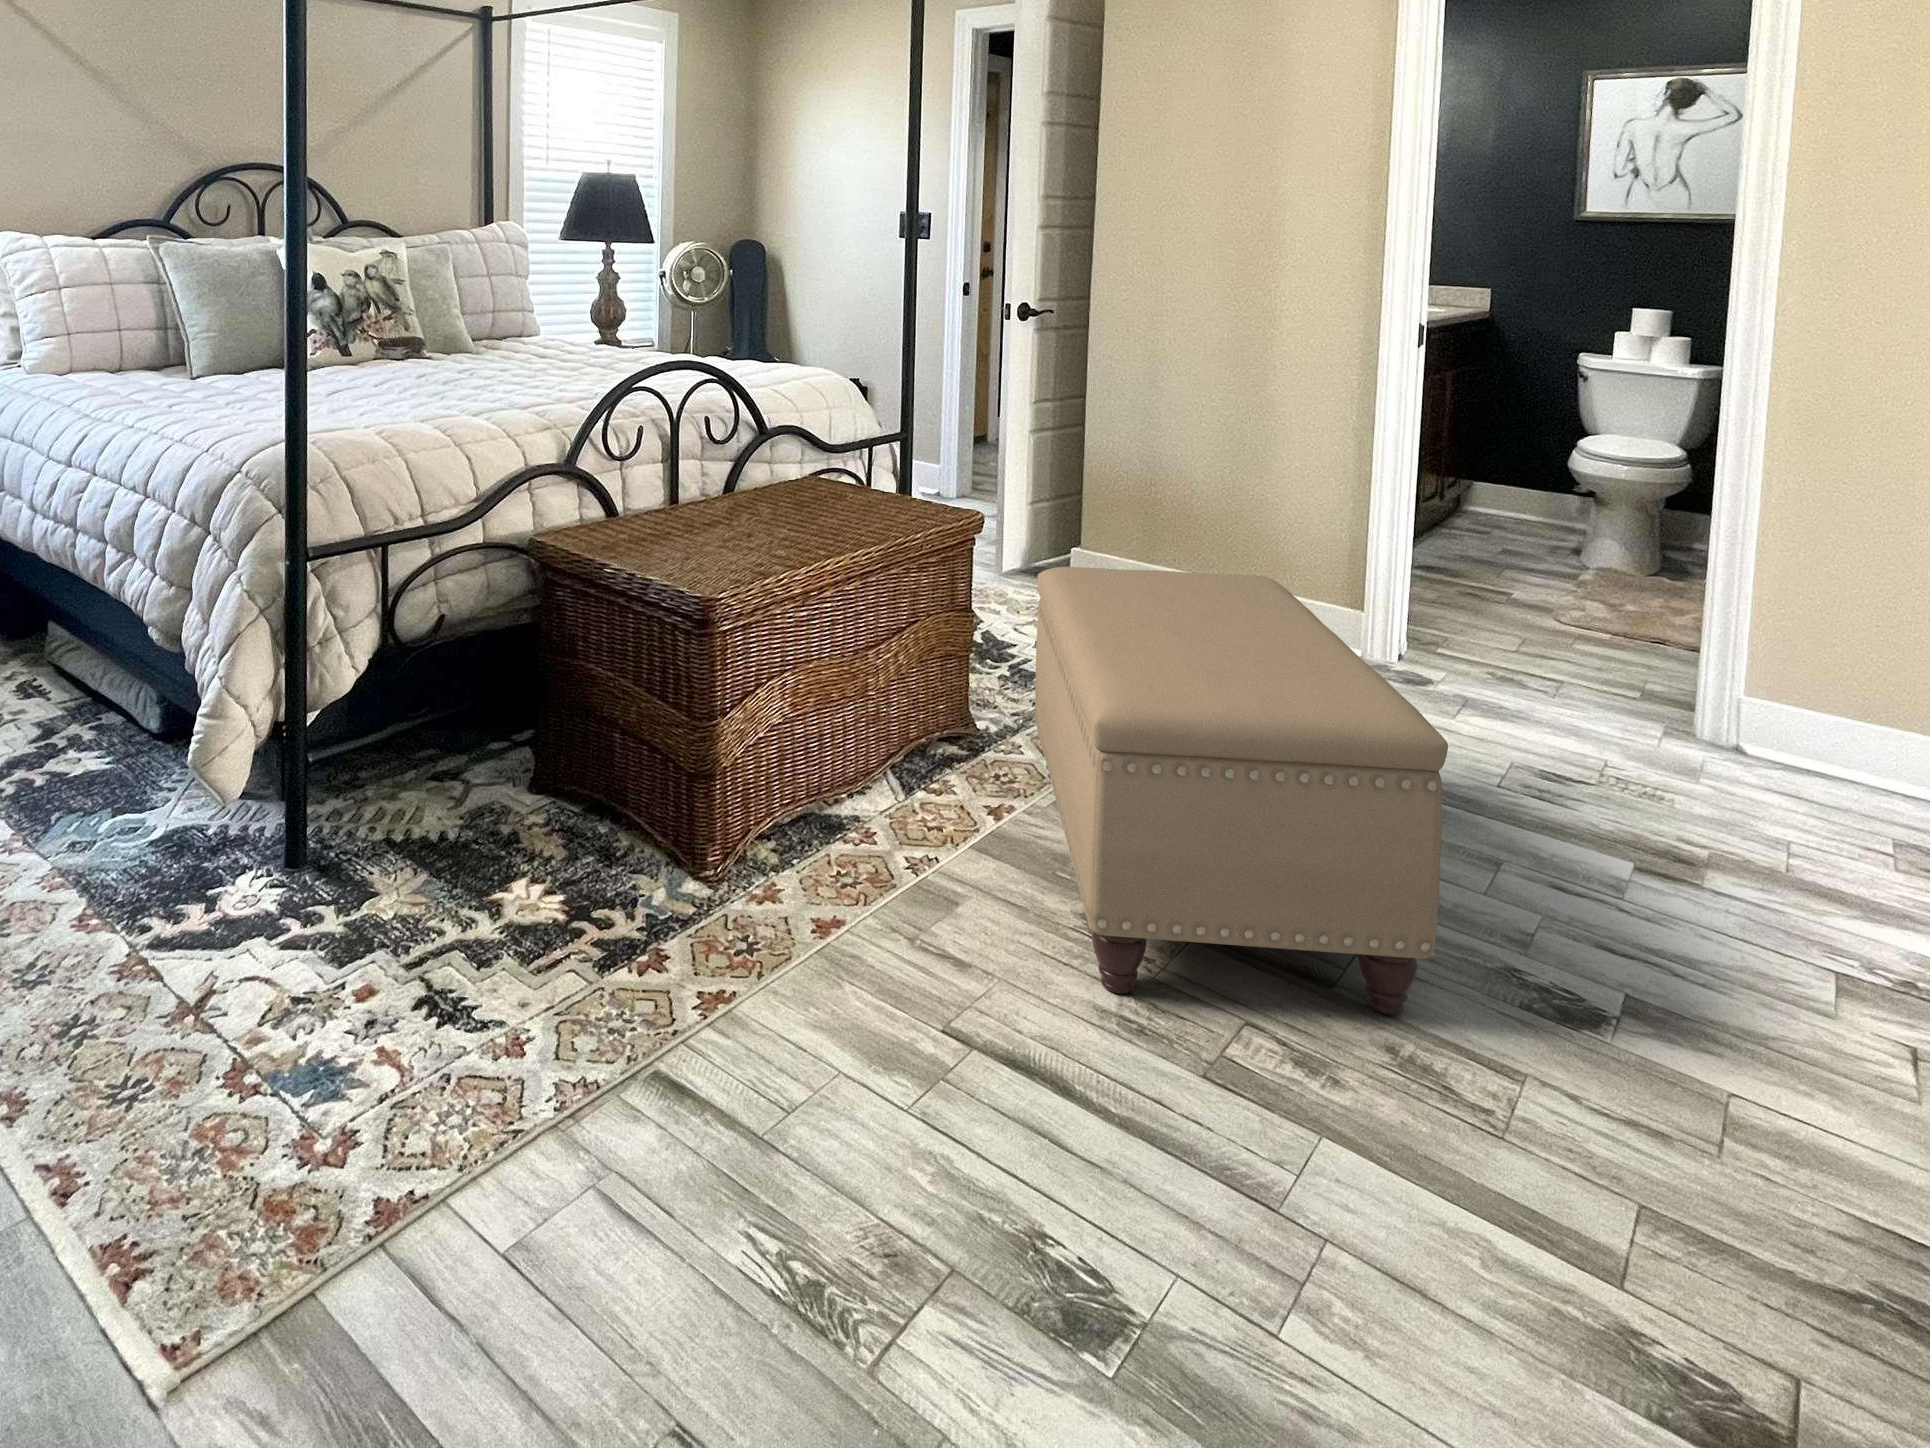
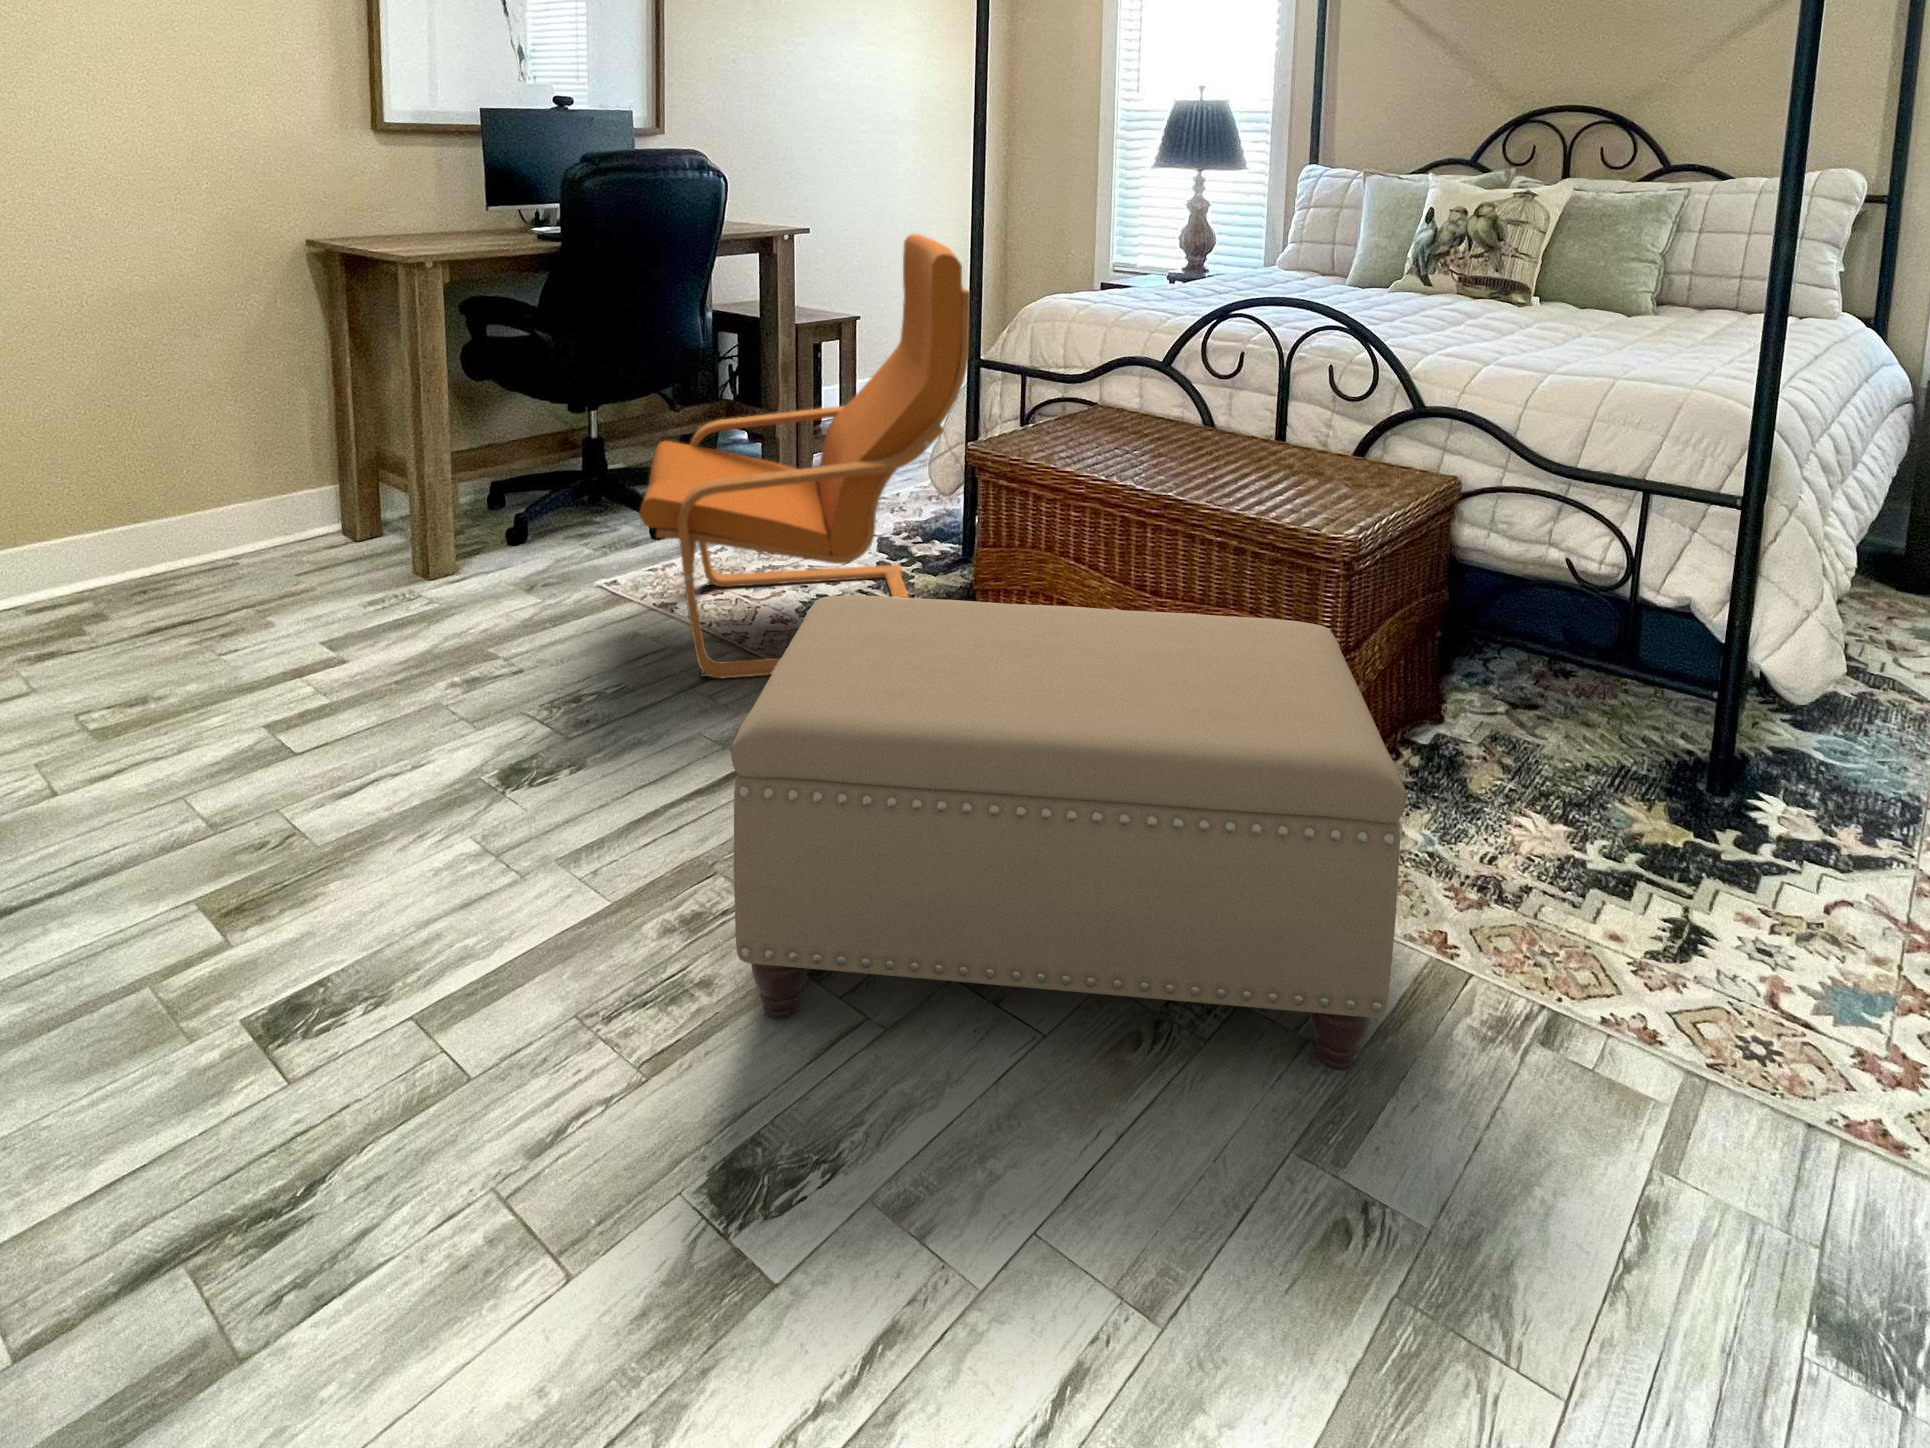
armchair: none [208,339,731,1197] -> present [639,234,970,679]

